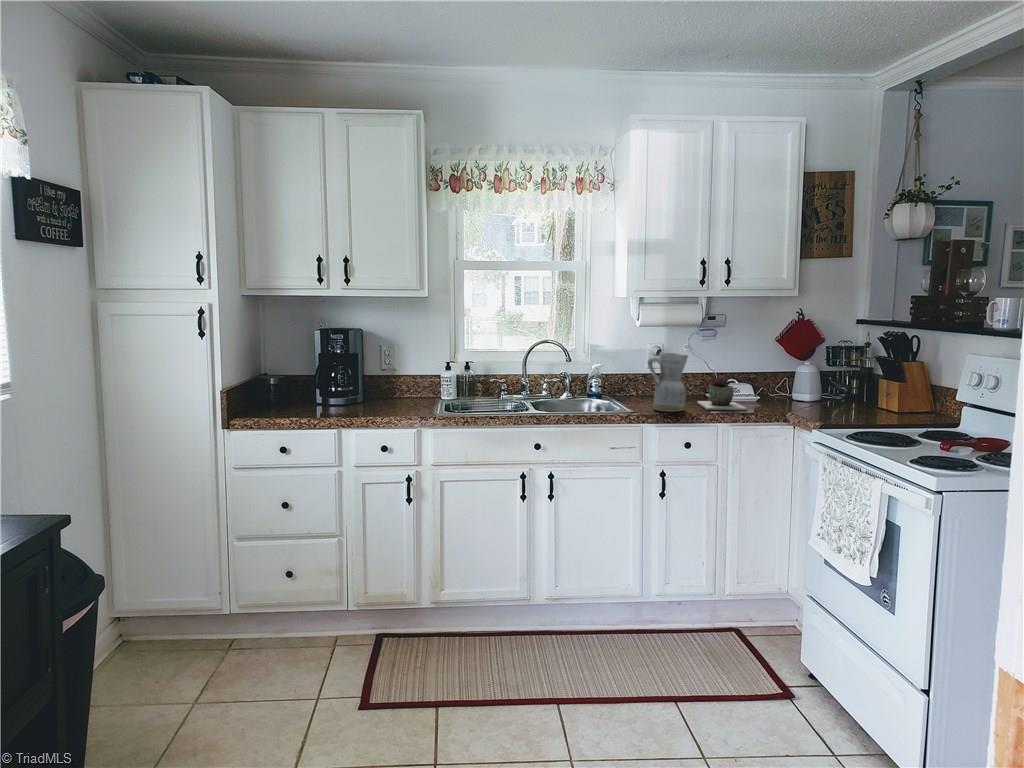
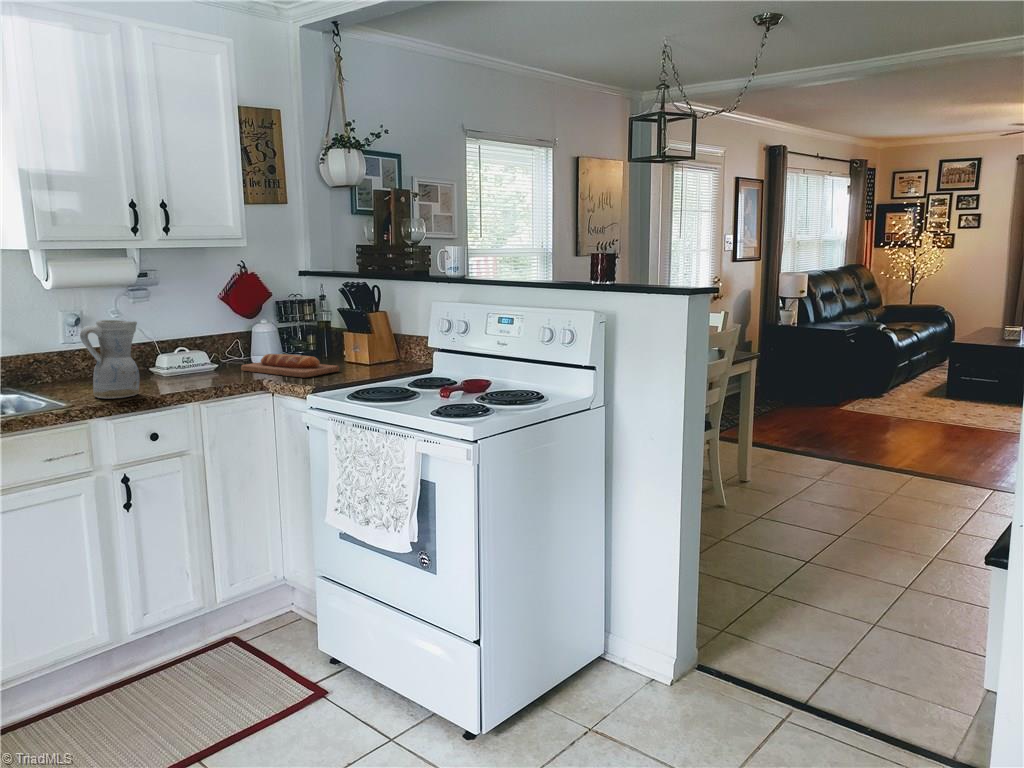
succulent plant: present [698,376,747,410] -> none [145,344,216,389]
bread loaf: none [780,392,868,415] -> present [241,354,339,377]

